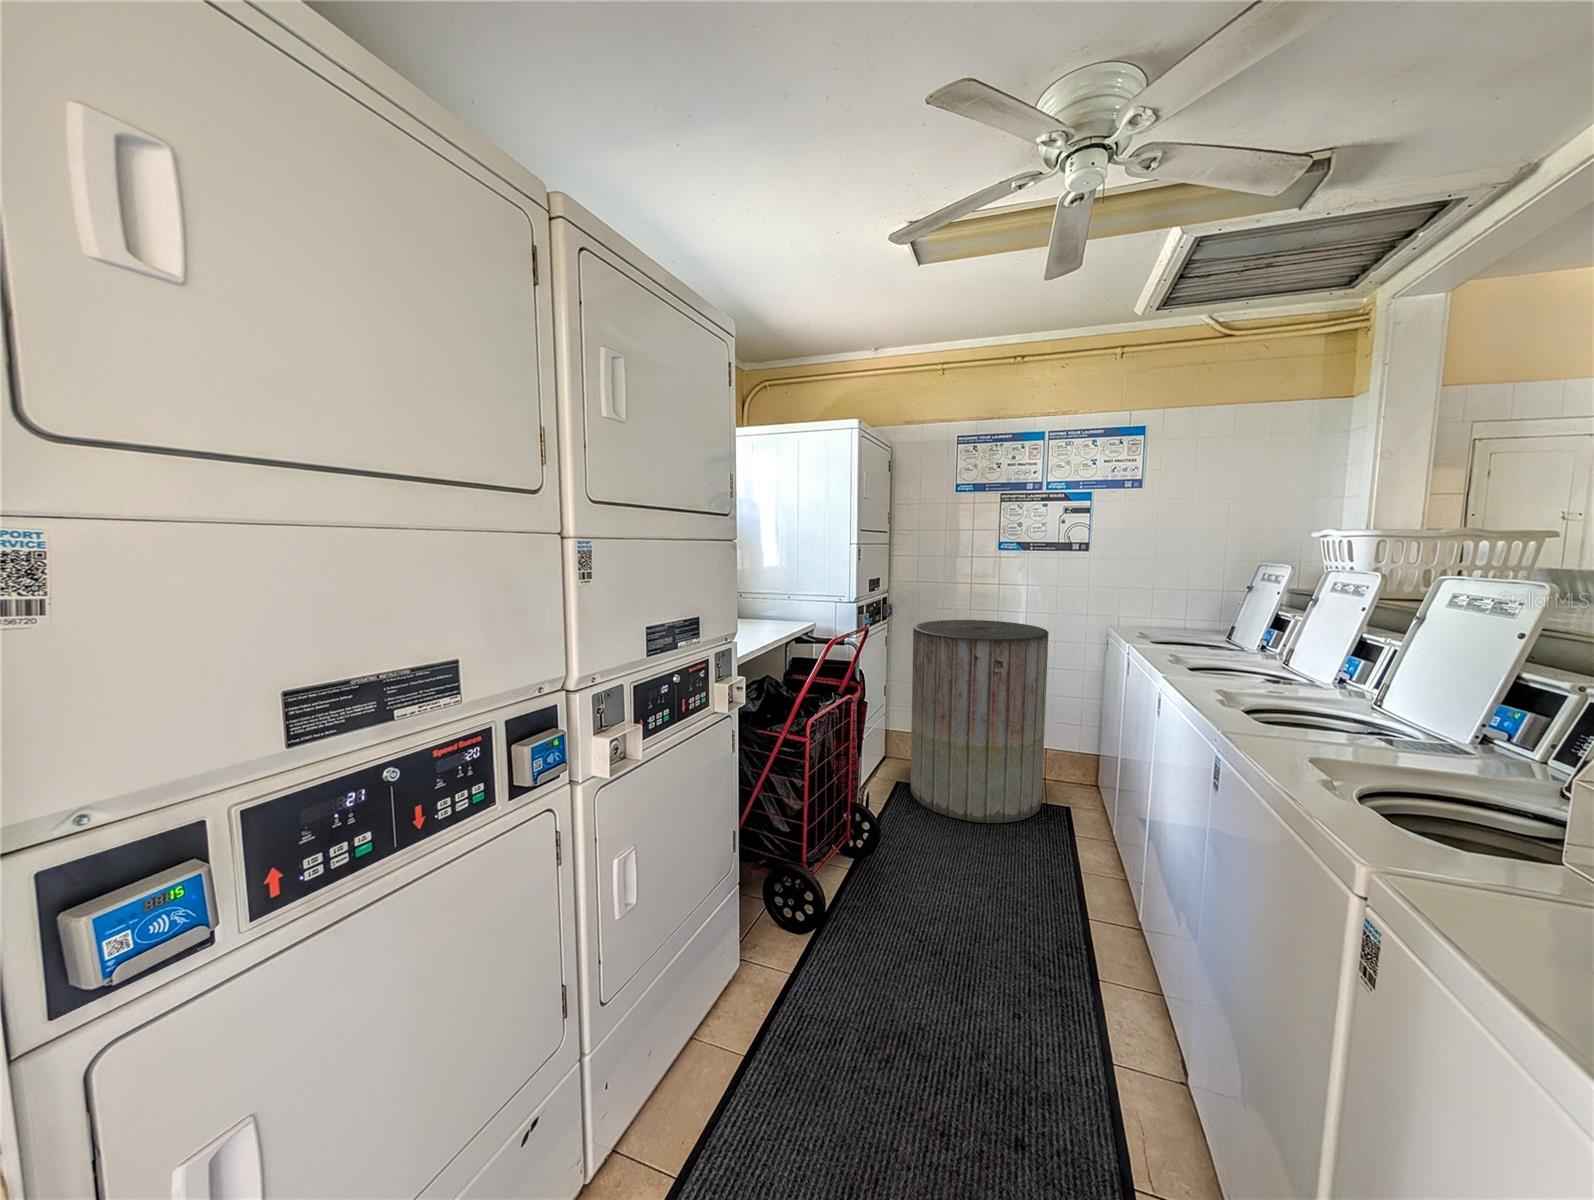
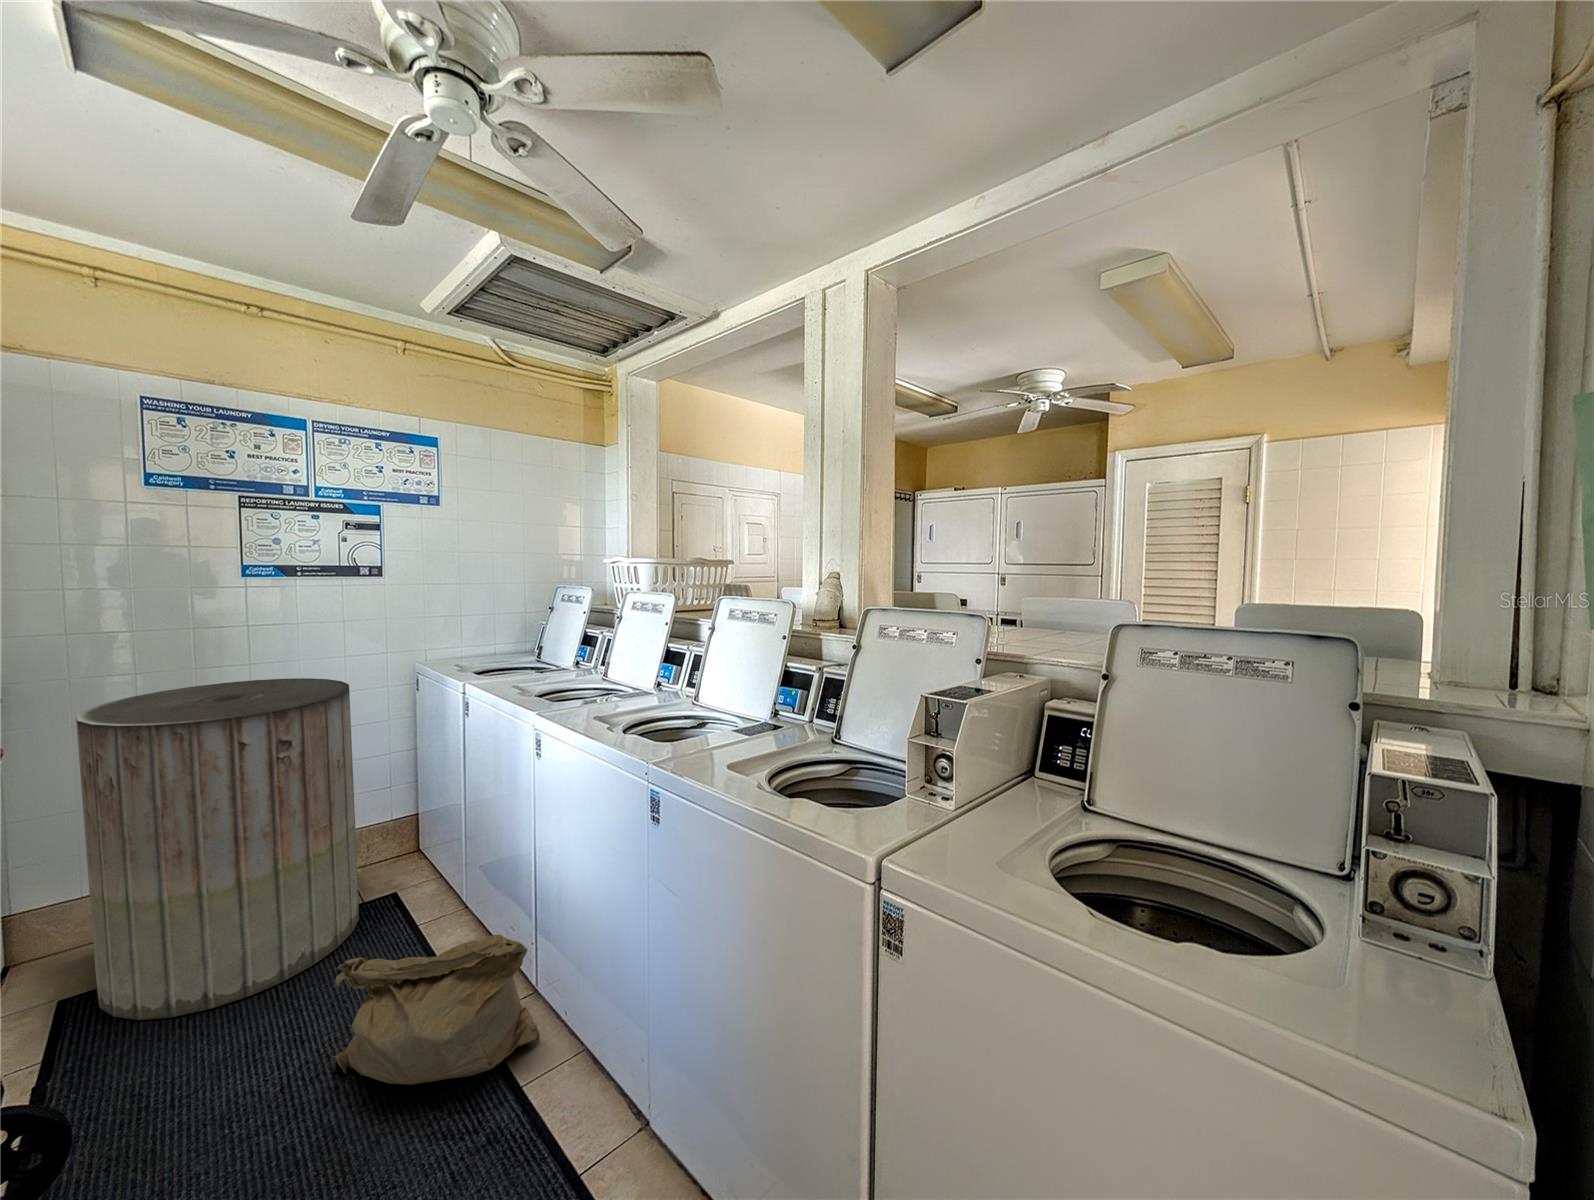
bag: none [991,814,1130,962] -> present [332,935,540,1085]

